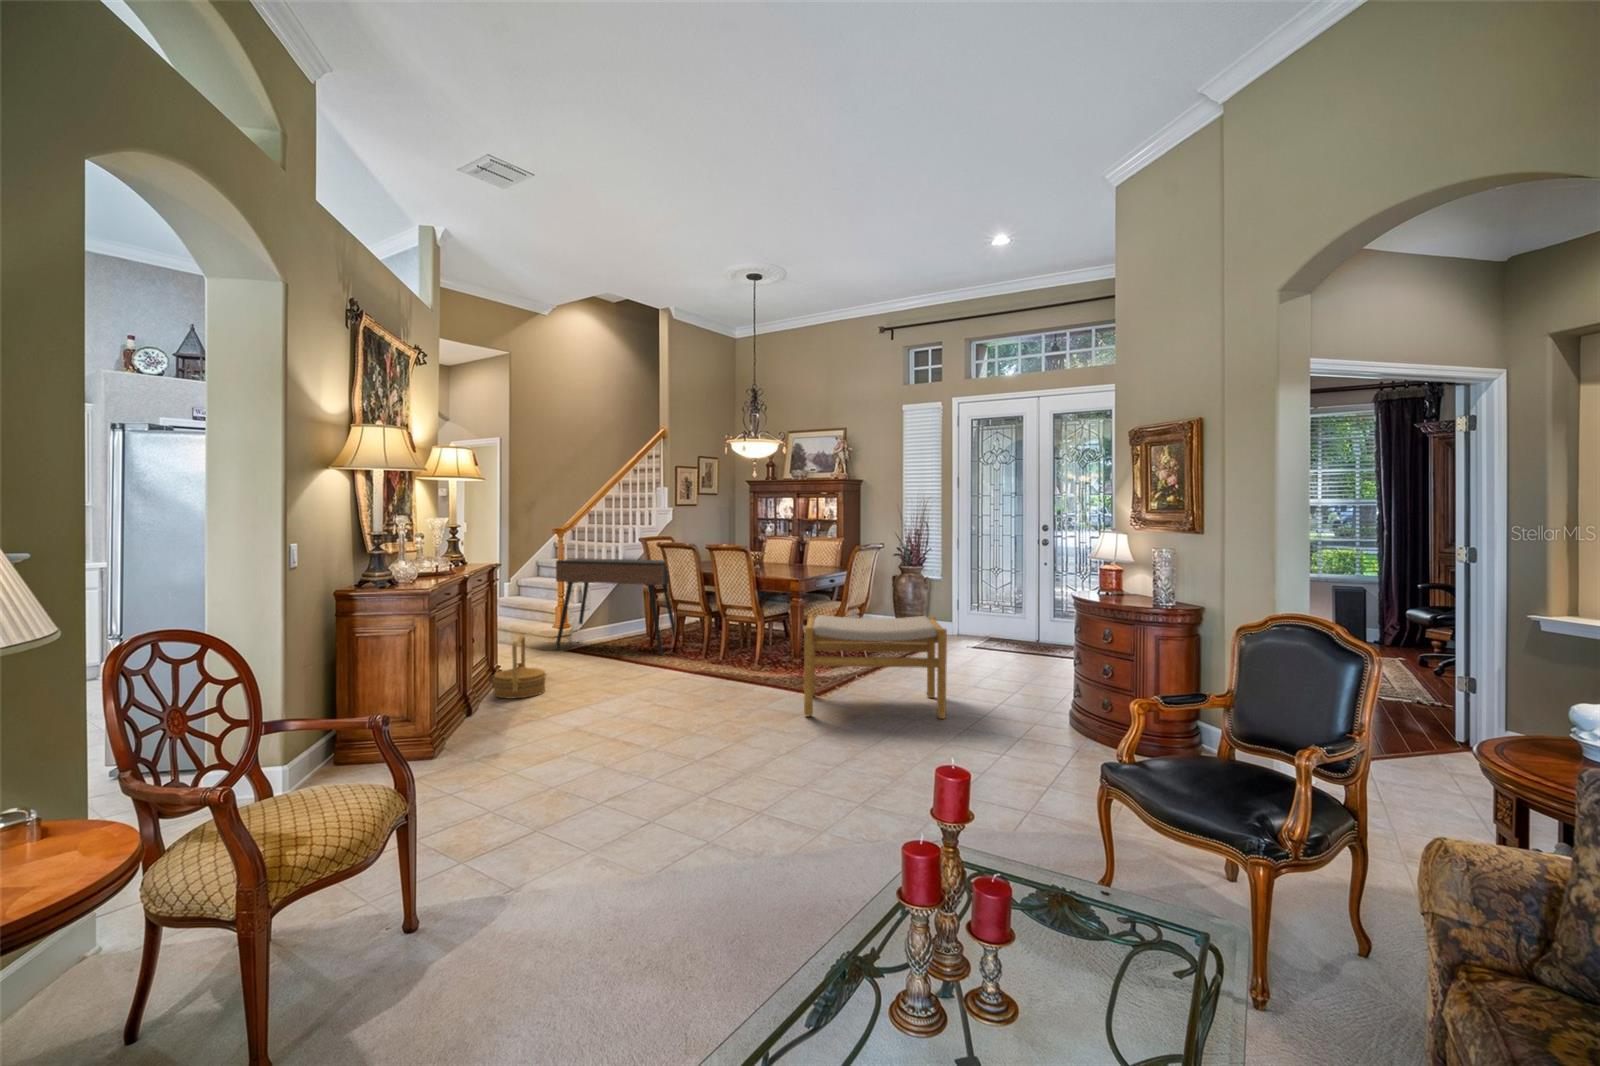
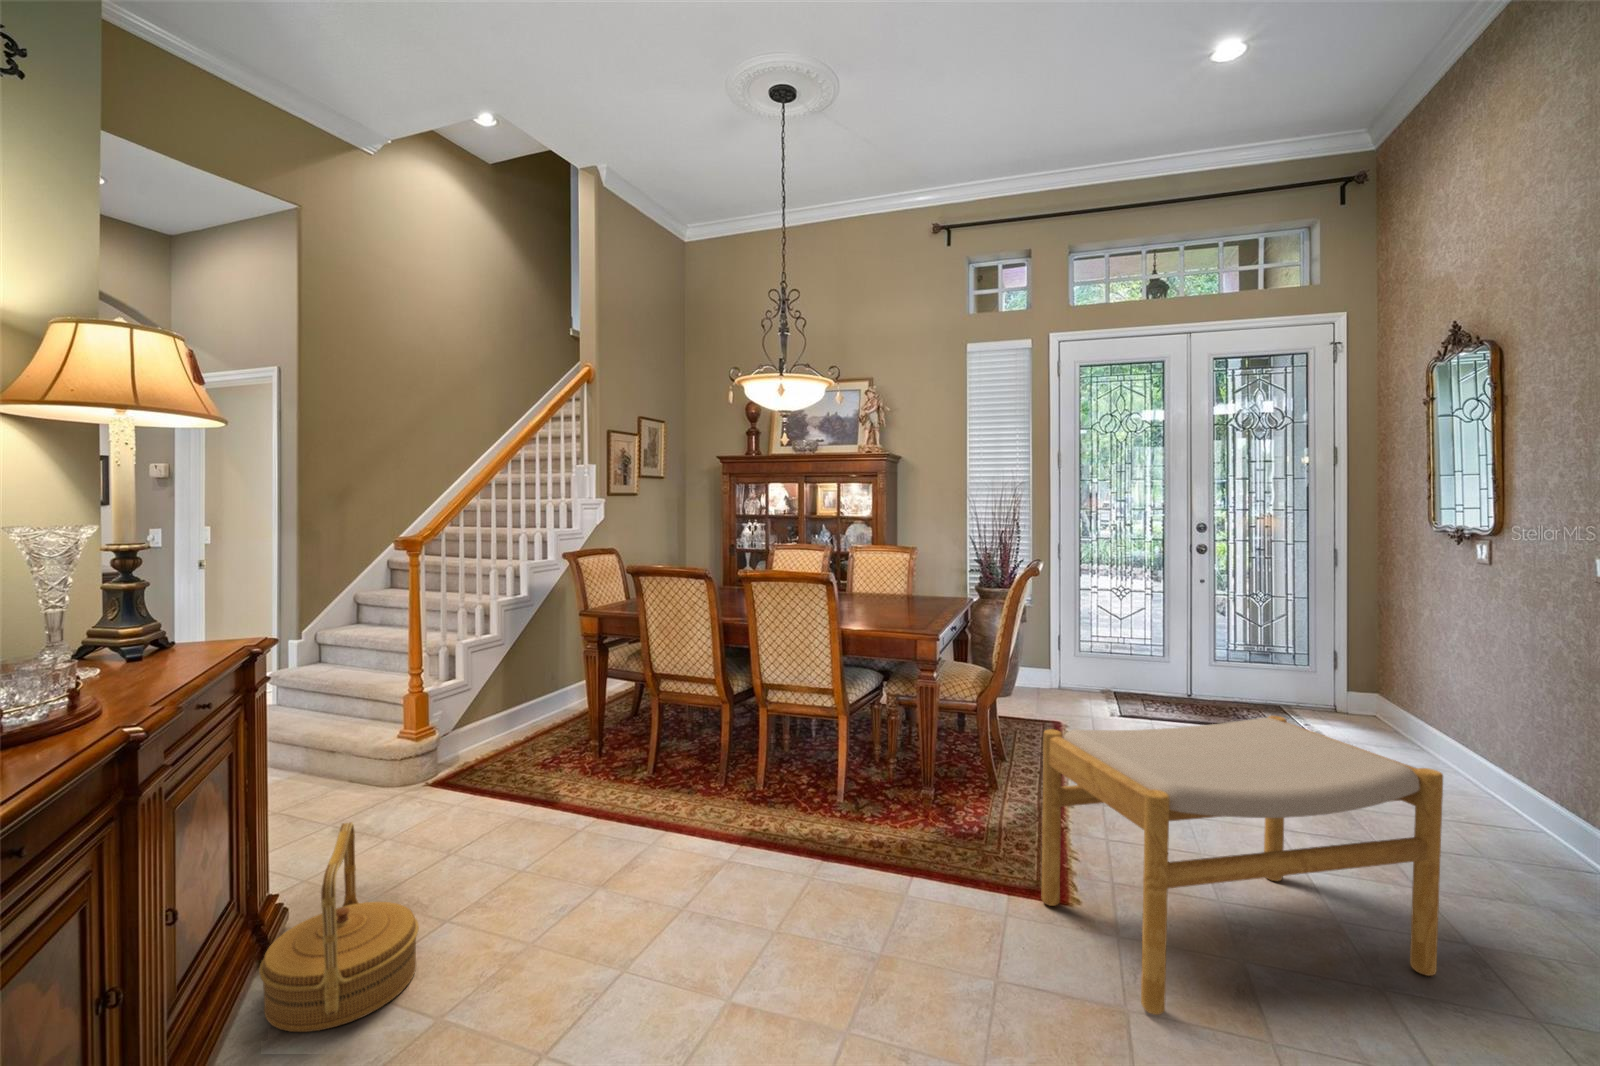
console table: present [556,558,675,655] -> none [406,594,653,778]

